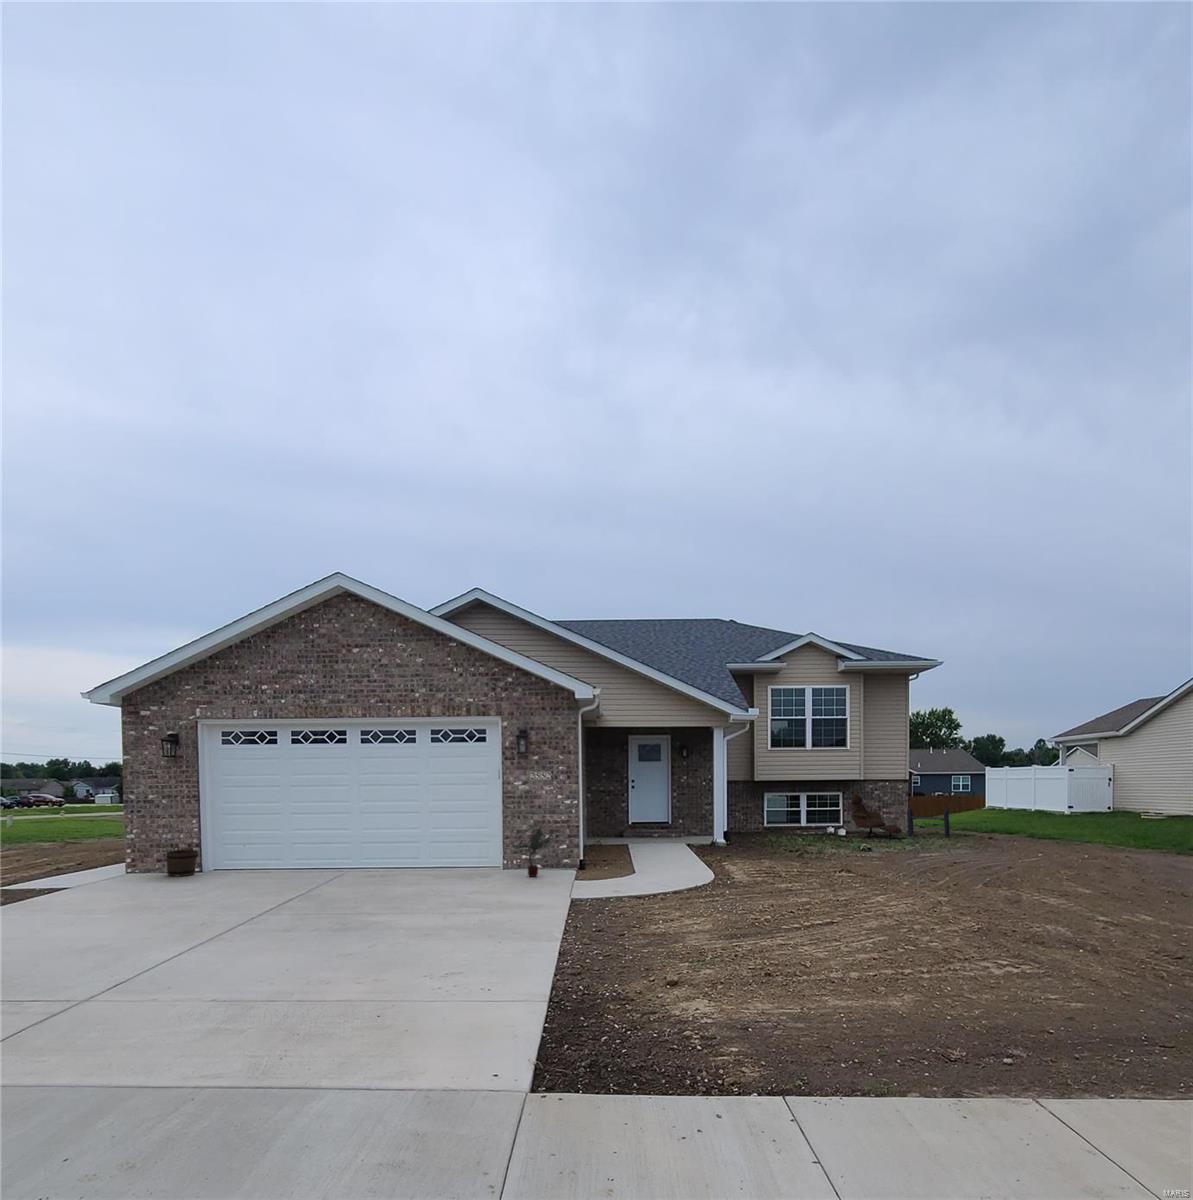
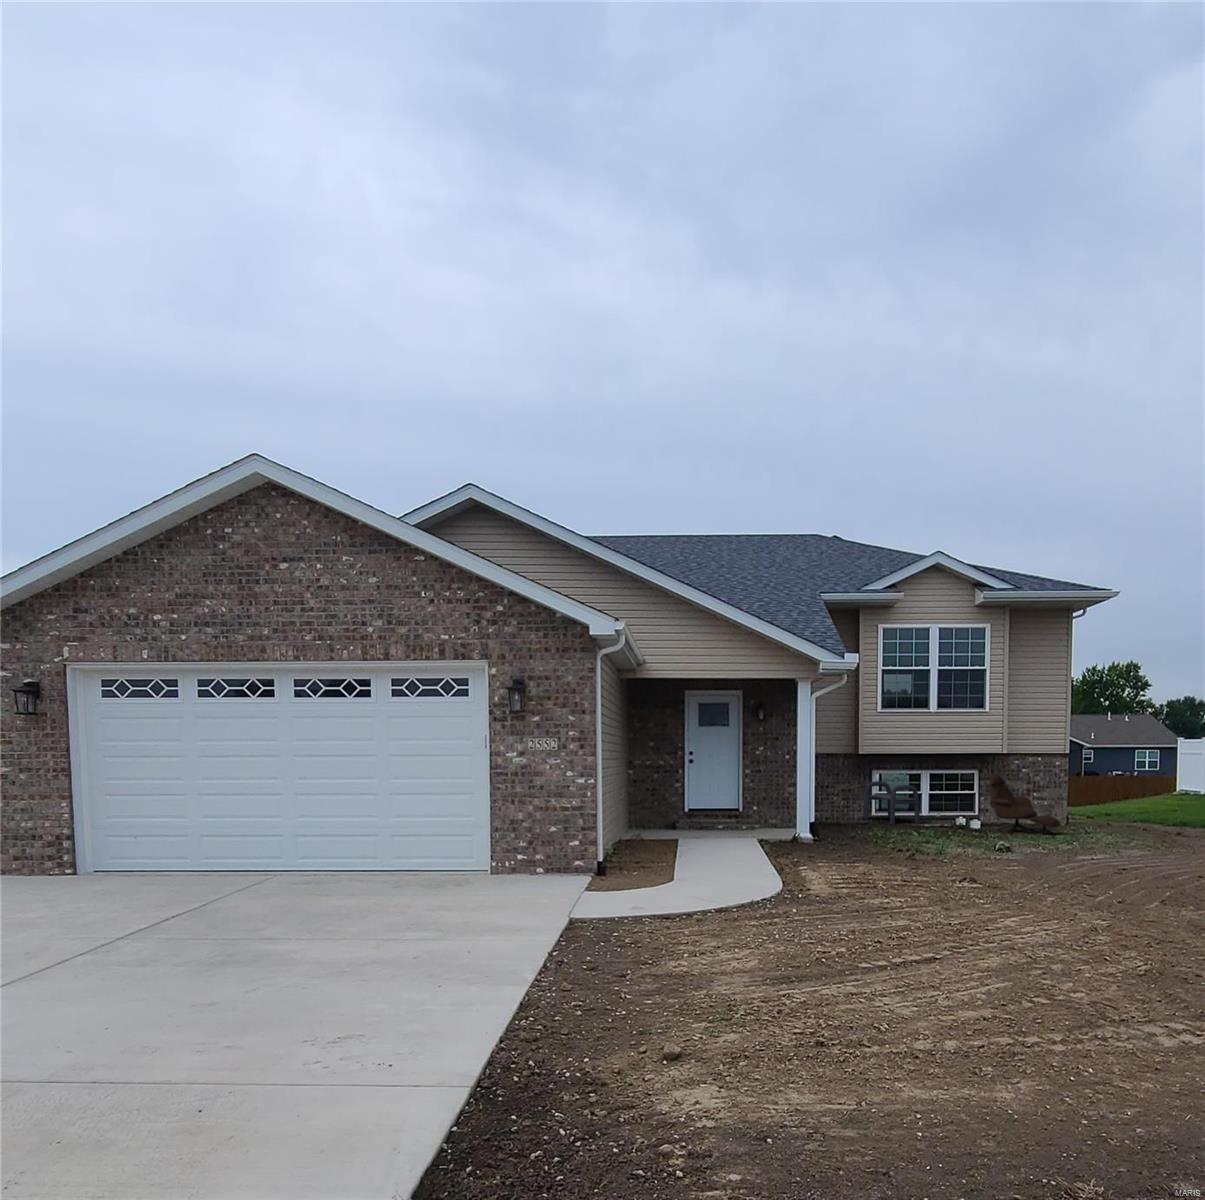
bench: present [907,807,950,838] -> present [864,781,920,825]
potted tree: present [513,822,554,877] -> none [500,809,563,887]
bucket: present [166,846,198,876] -> none [25,837,71,879]

